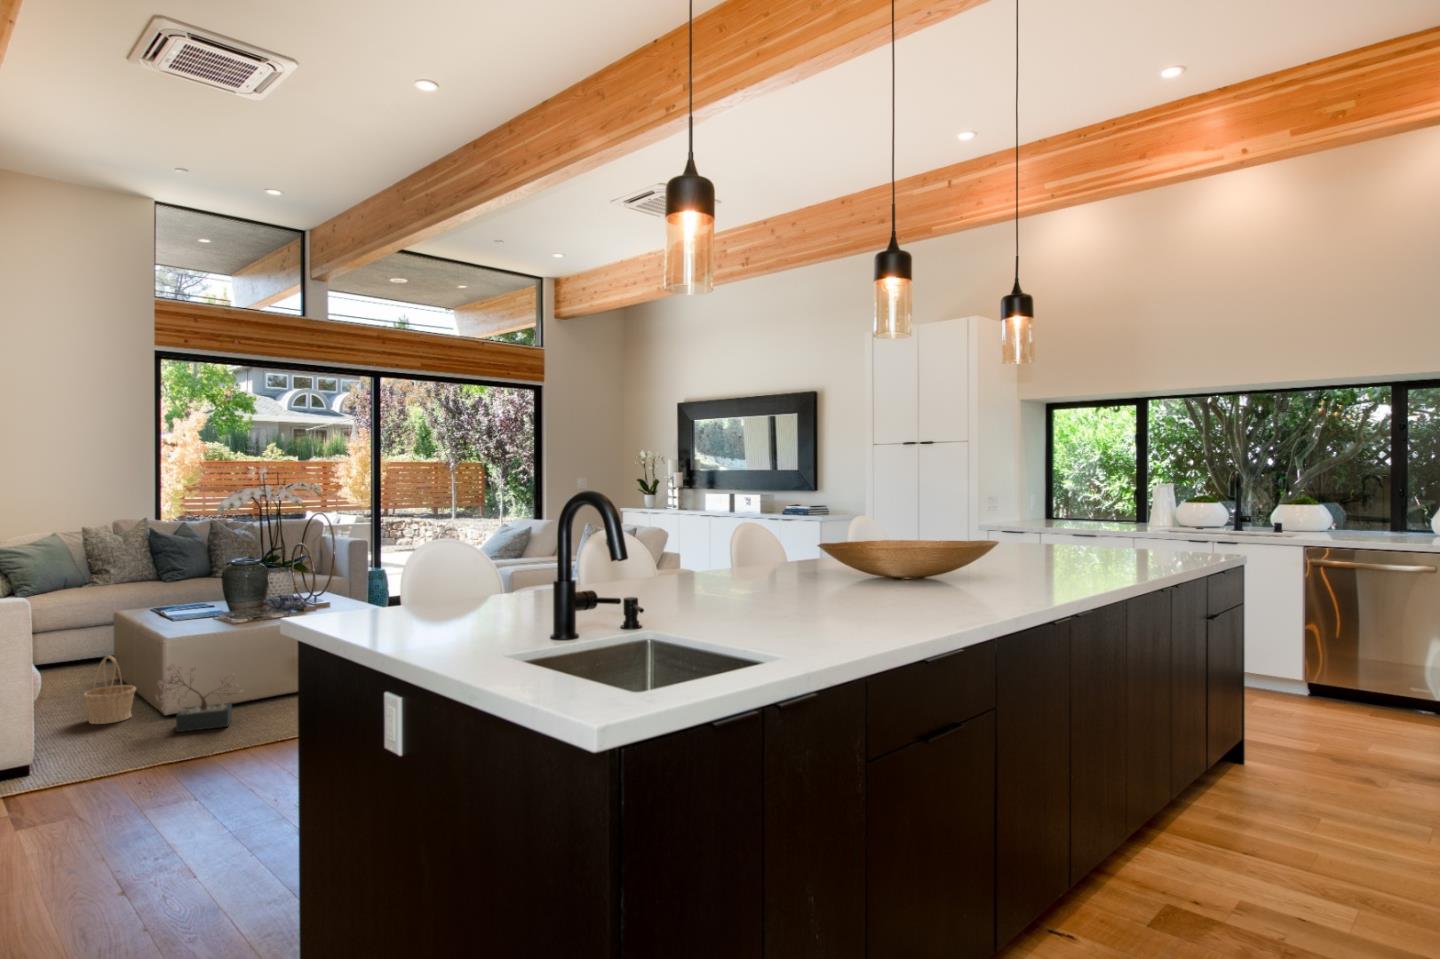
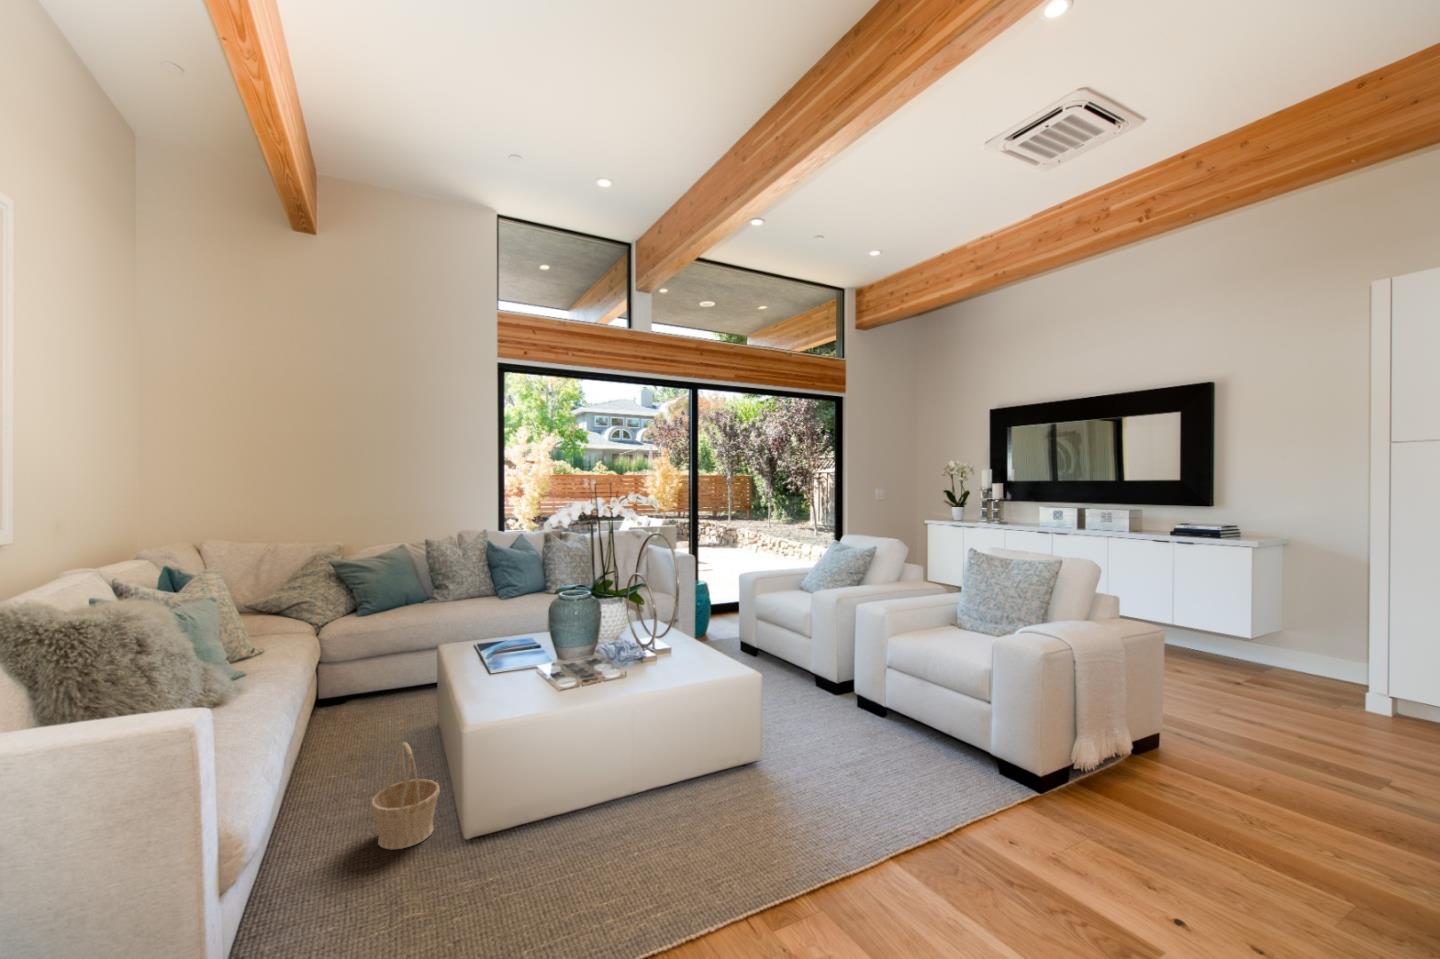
decorative plant: present [156,664,244,732] -> none [454,773,578,897]

